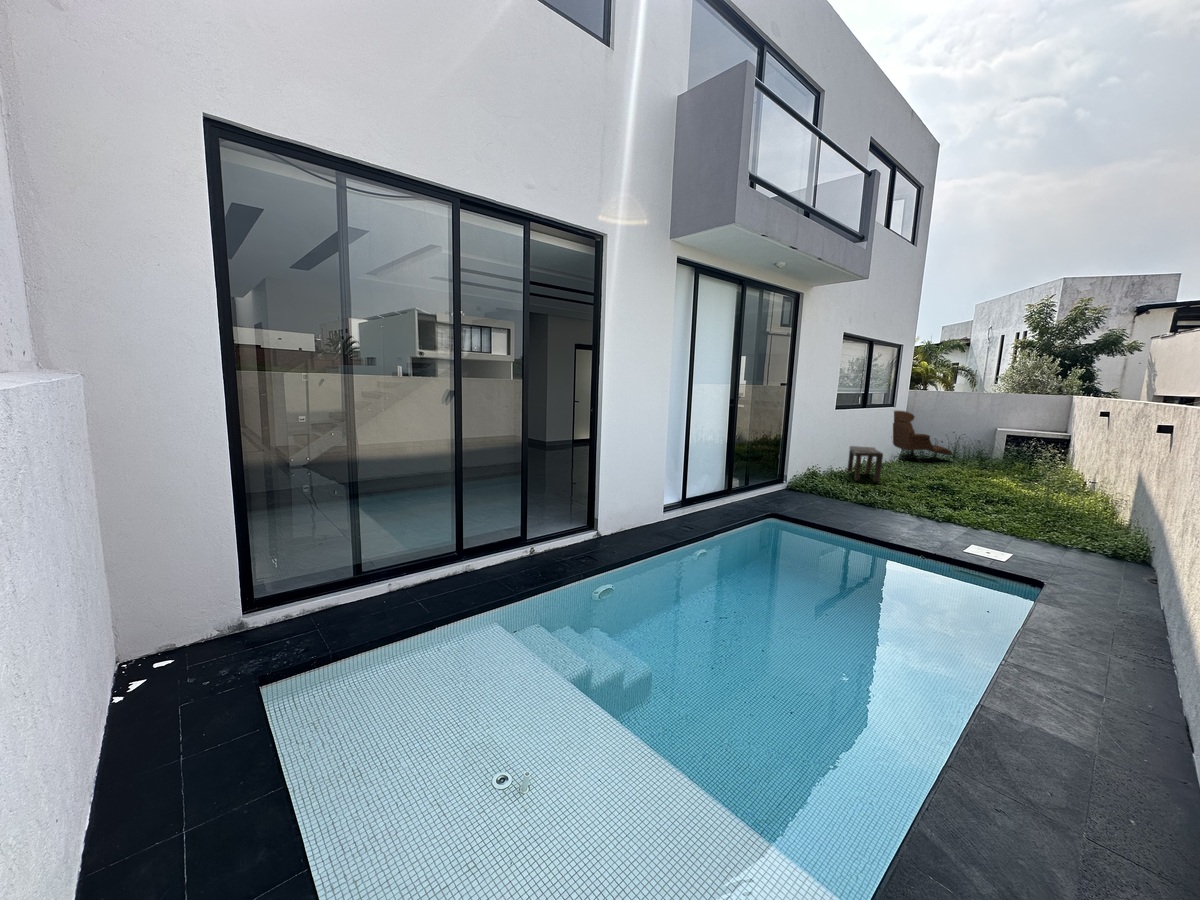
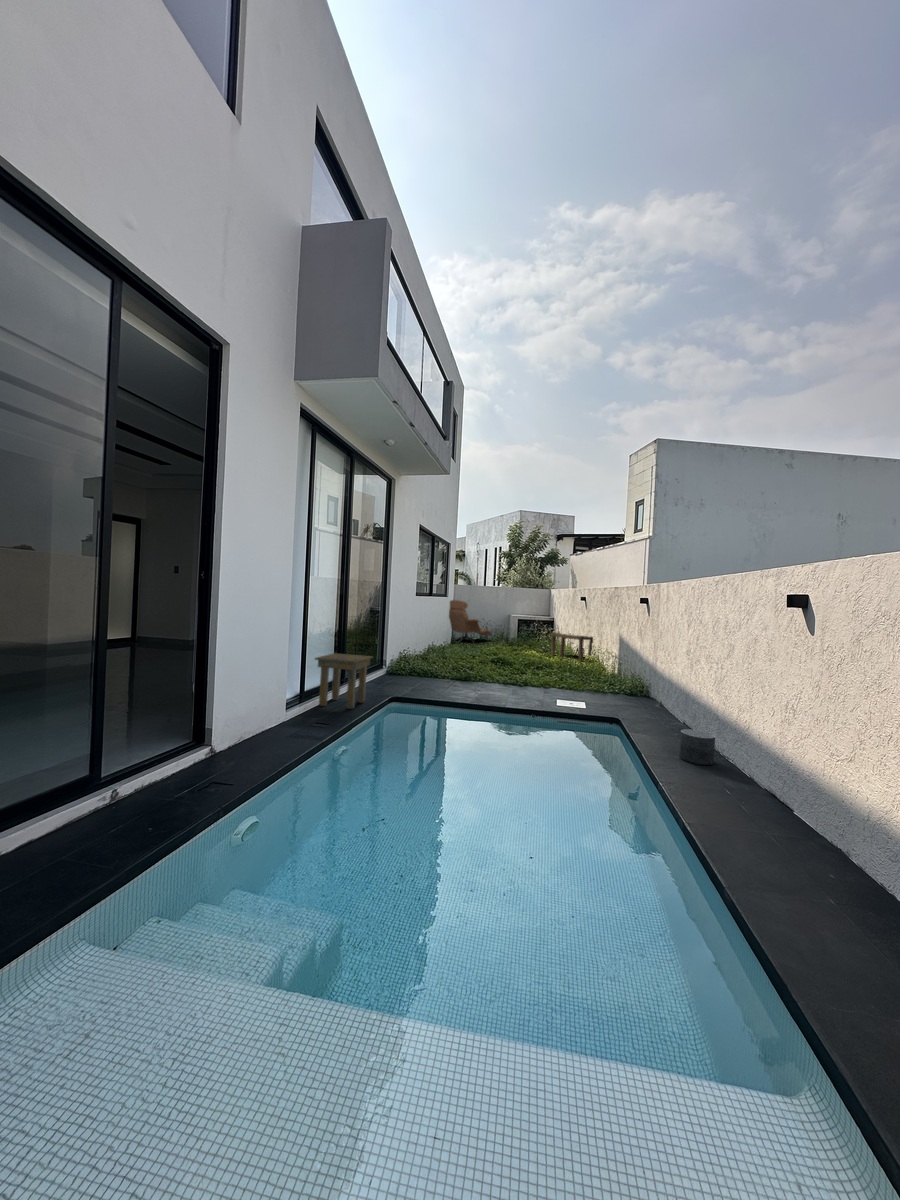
bench: present [847,446,883,482] -> present [551,633,593,661]
side table: none [692,468,748,520] -> present [315,653,373,709]
planter: none [1101,612,1167,666] -> present [680,729,715,765]

